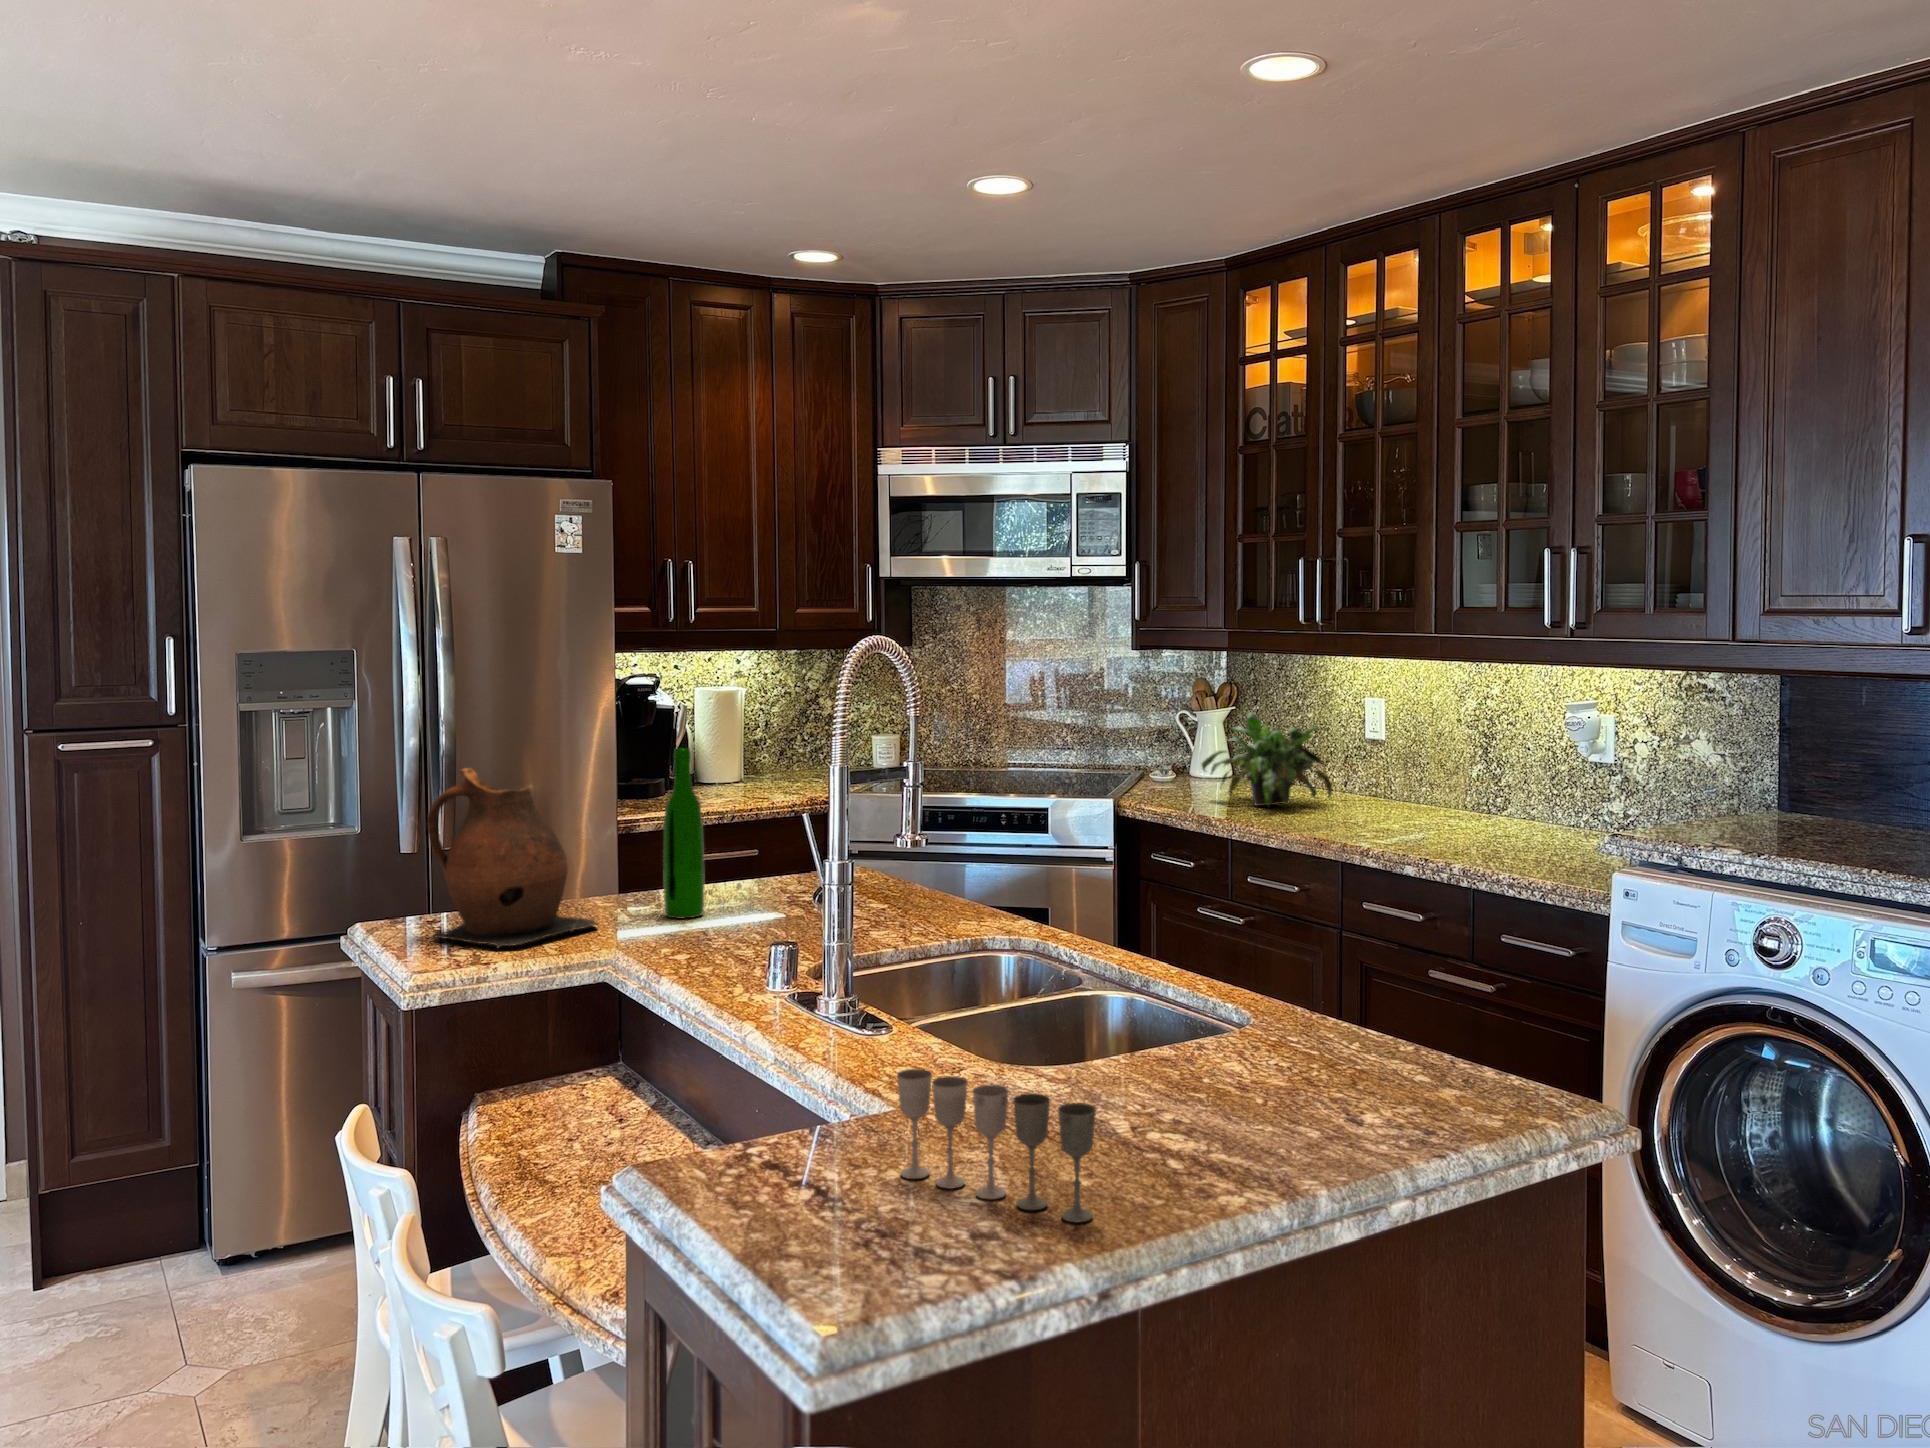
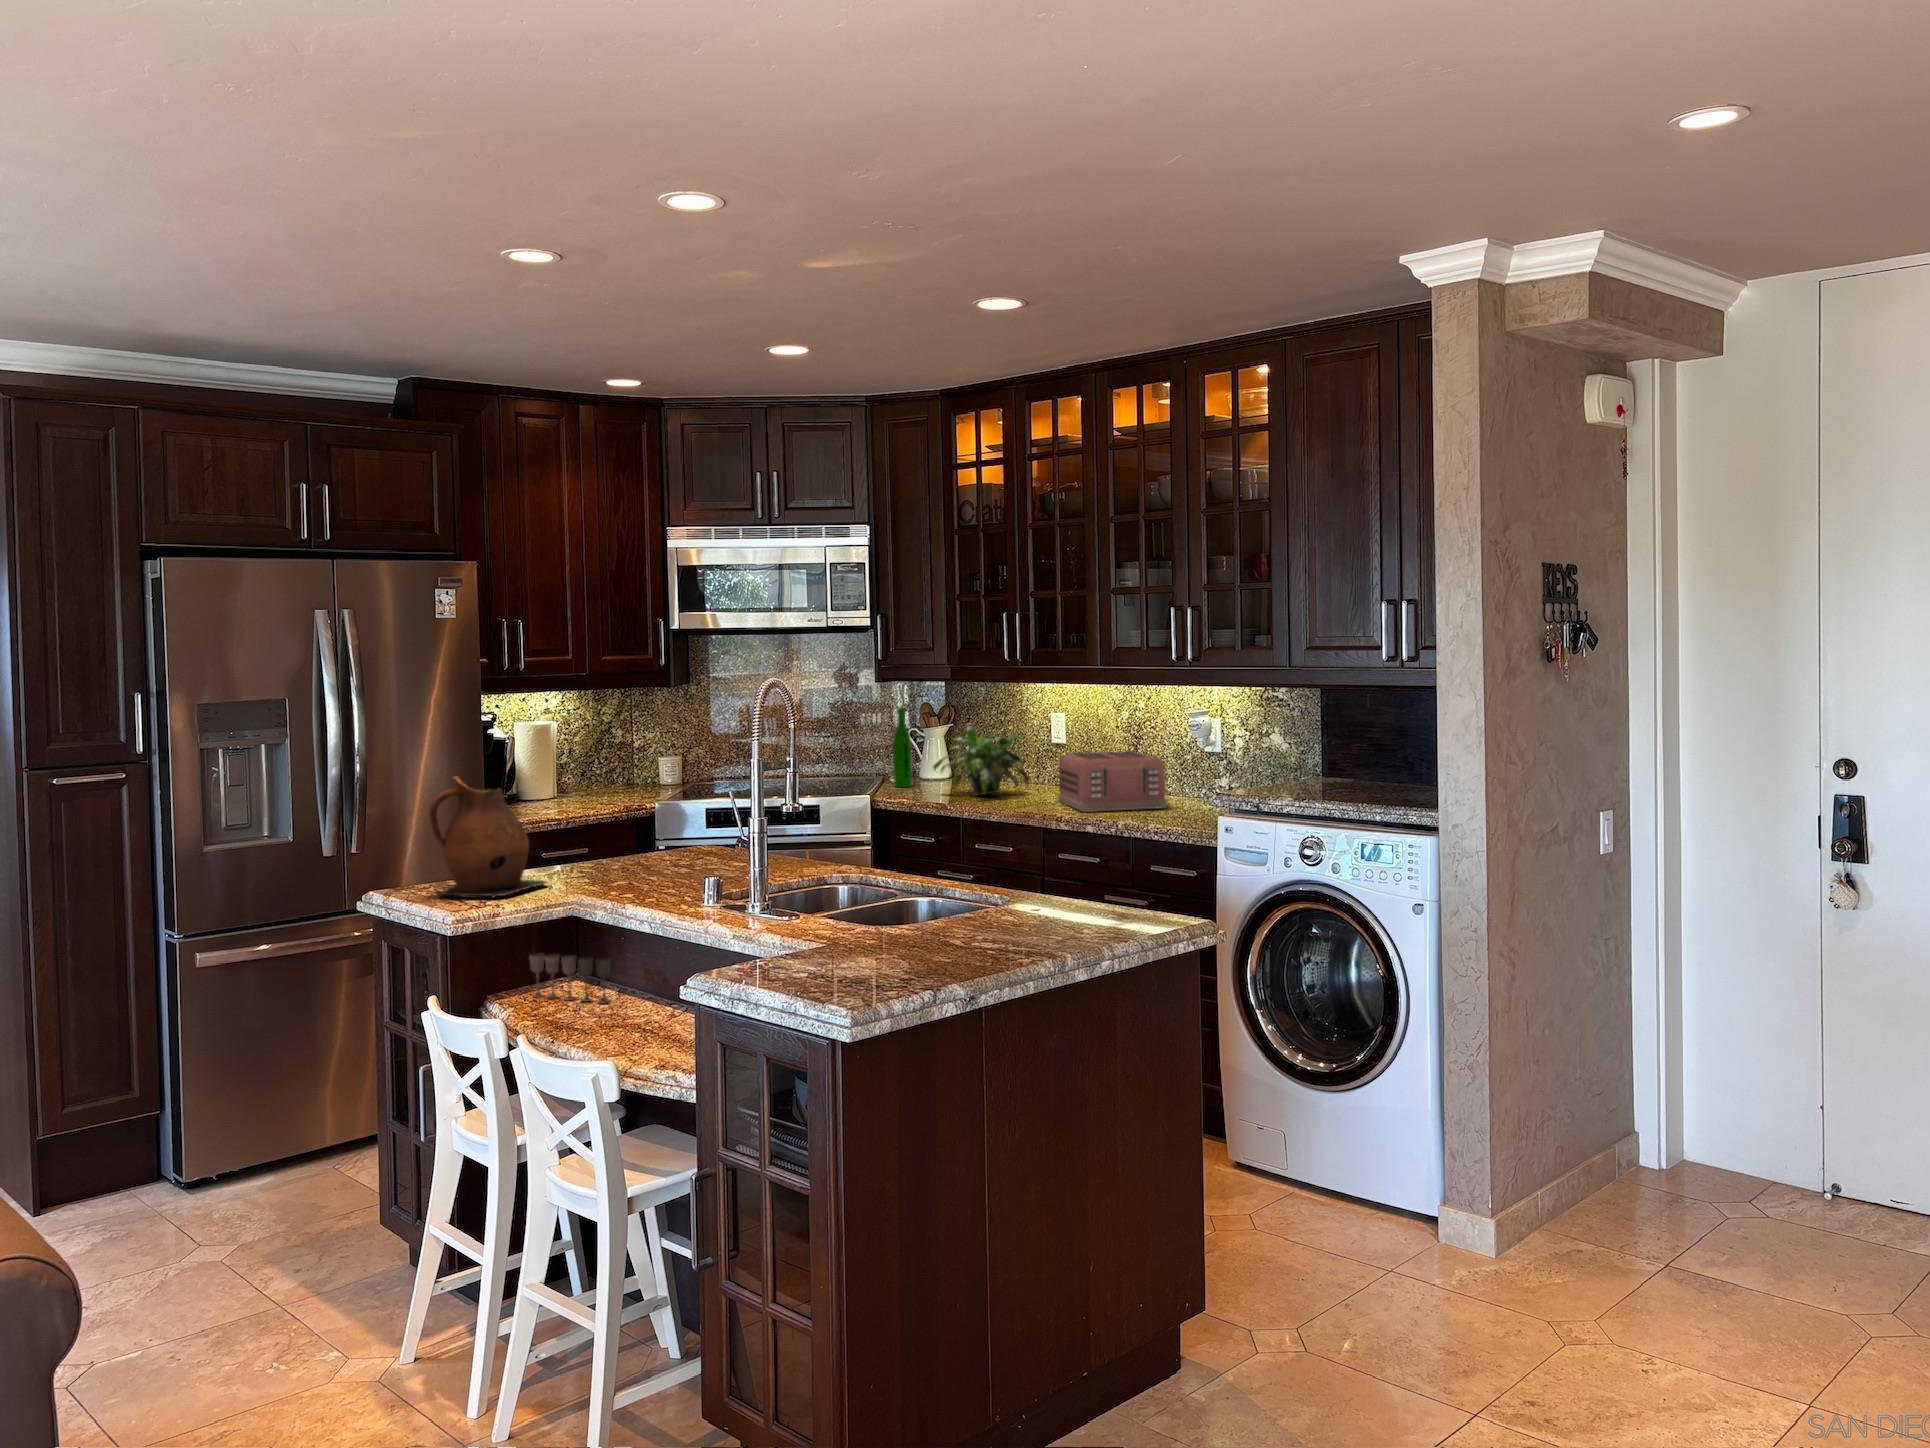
wine bottle: present [663,748,704,919] -> present [893,708,912,787]
toaster: none [1369,755,1528,841] -> present [1058,751,1167,812]
wine glass: present [897,1069,1096,1223] -> present [529,953,611,1003]

